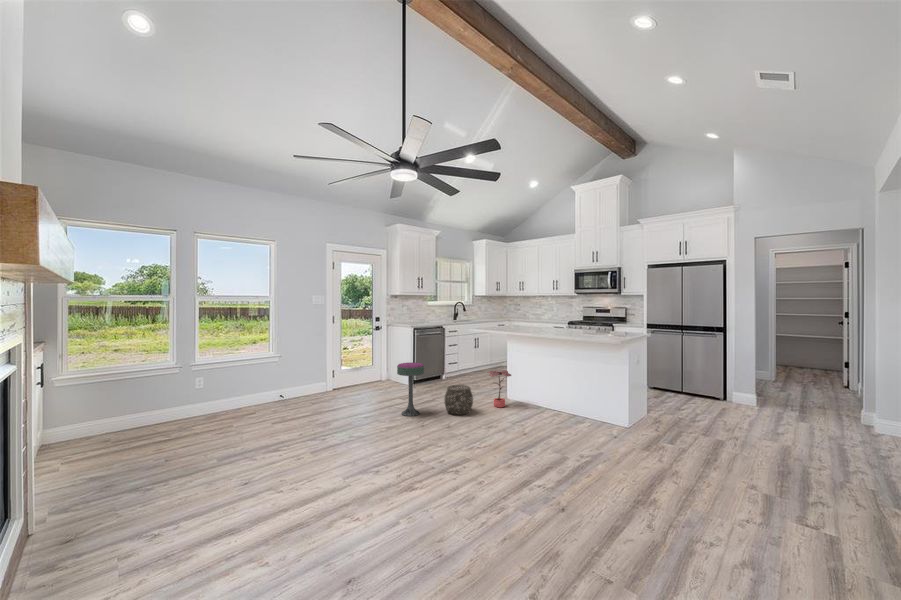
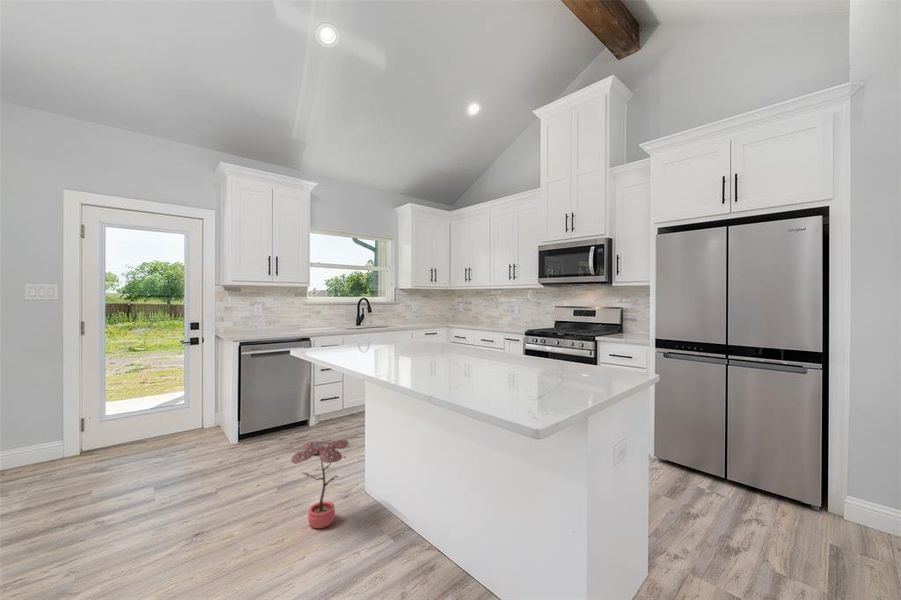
bar stool: present [397,362,424,416] -> none [45,428,131,565]
woven basket: present [445,385,473,415] -> none [164,479,244,565]

